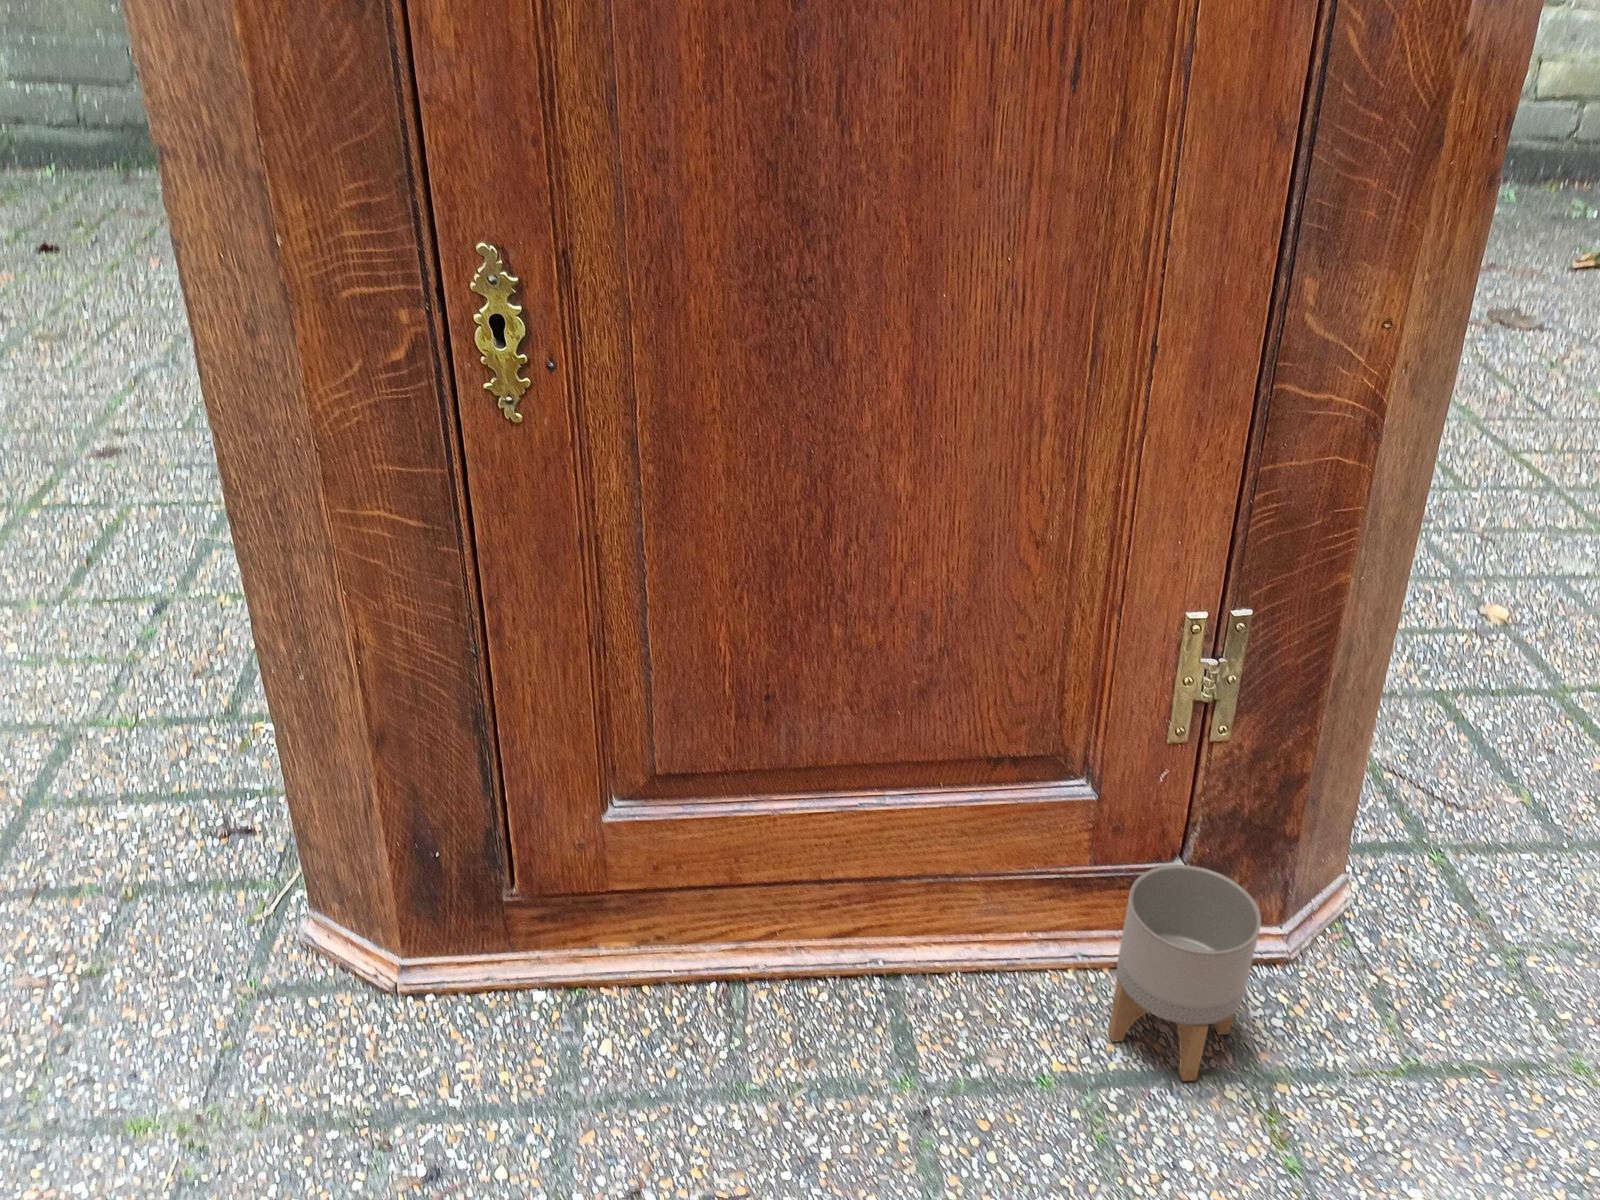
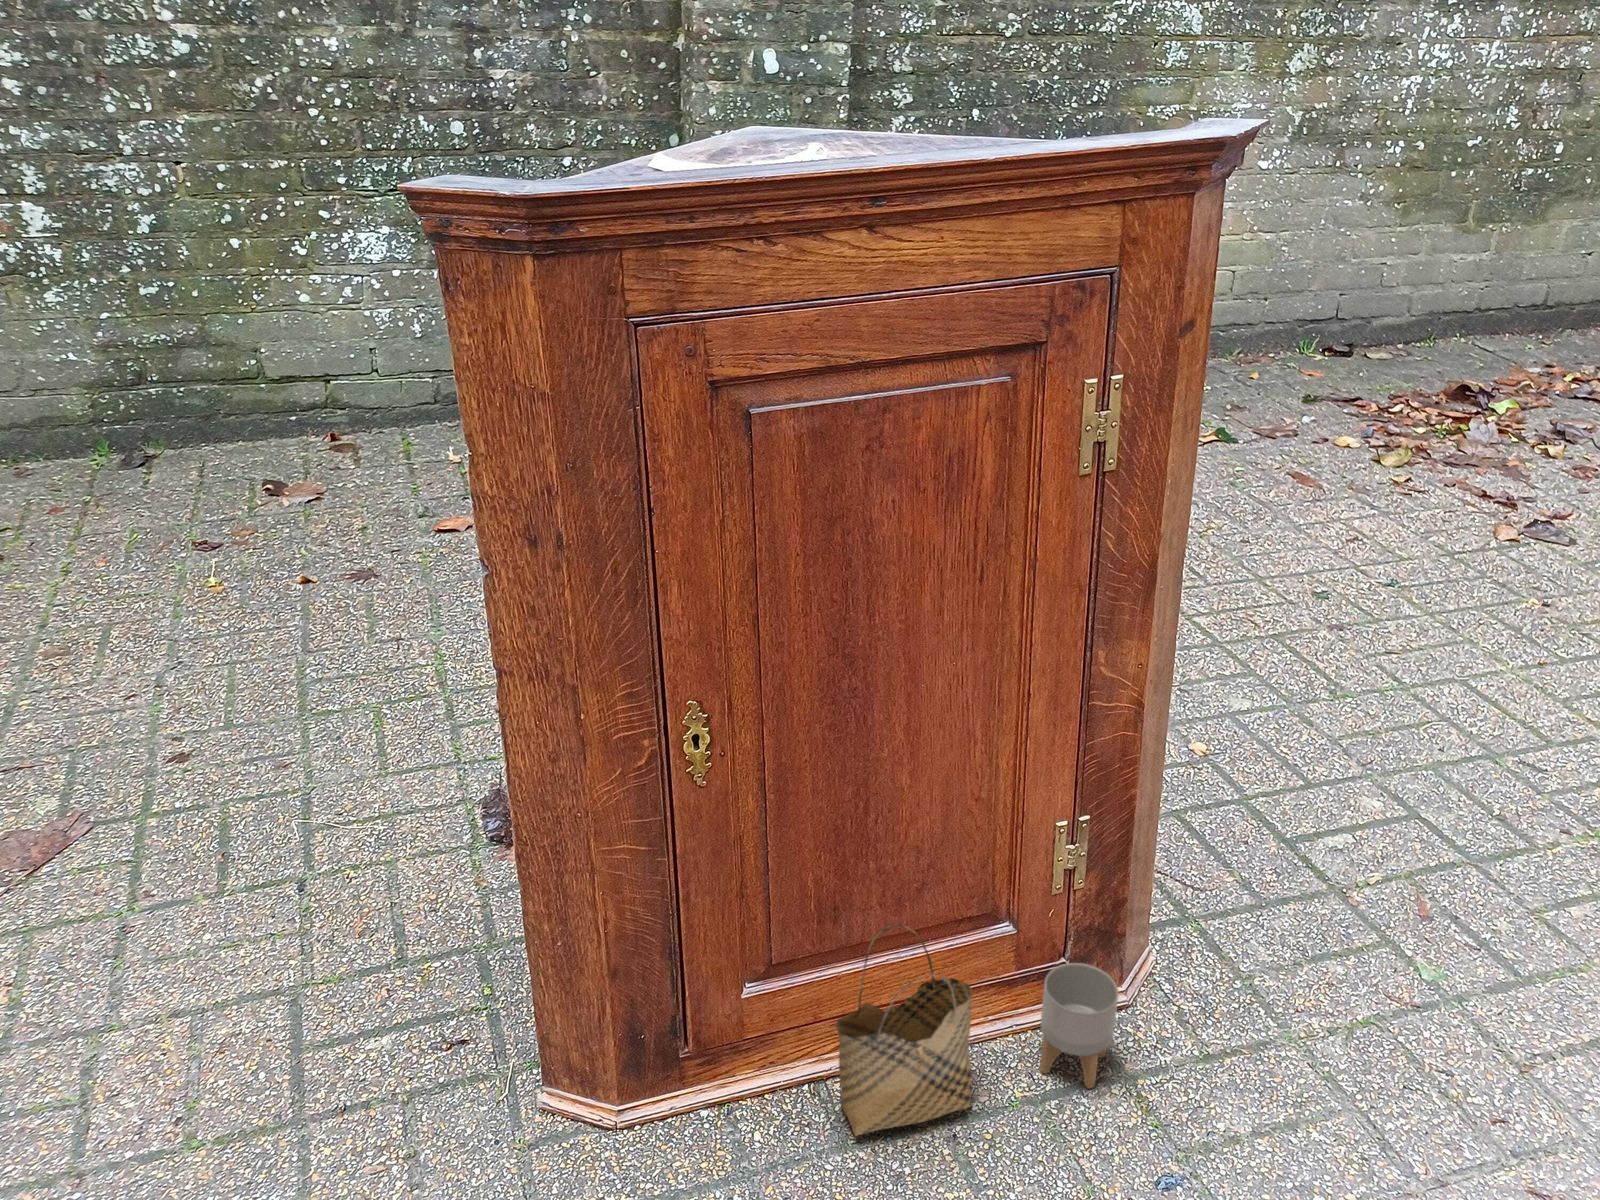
woven basket: none [736,737,992,1079] -> present [835,924,973,1136]

